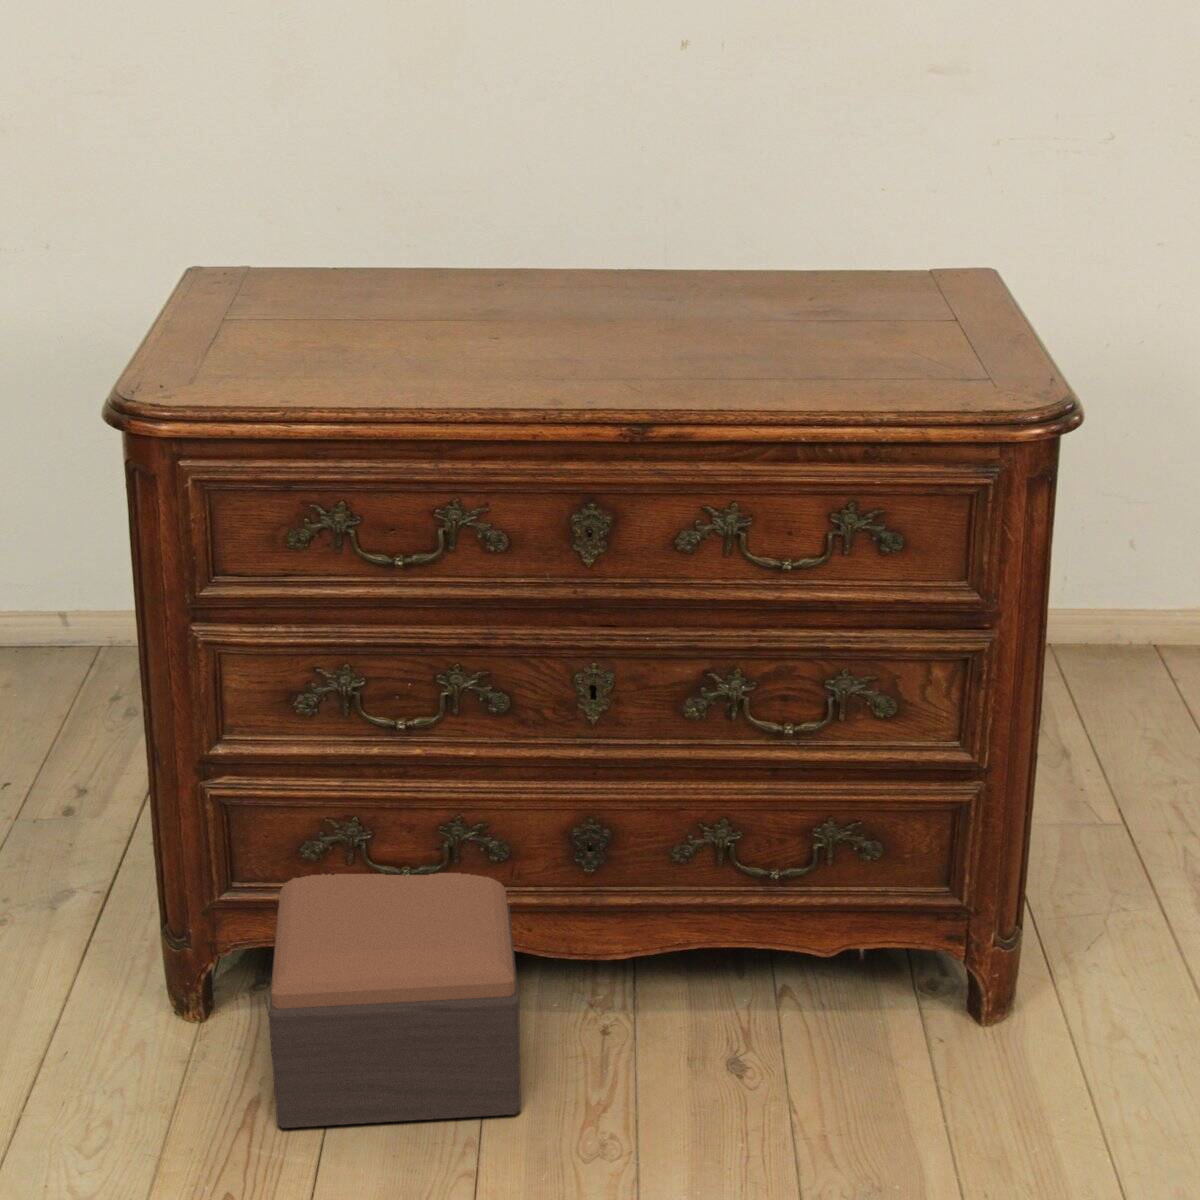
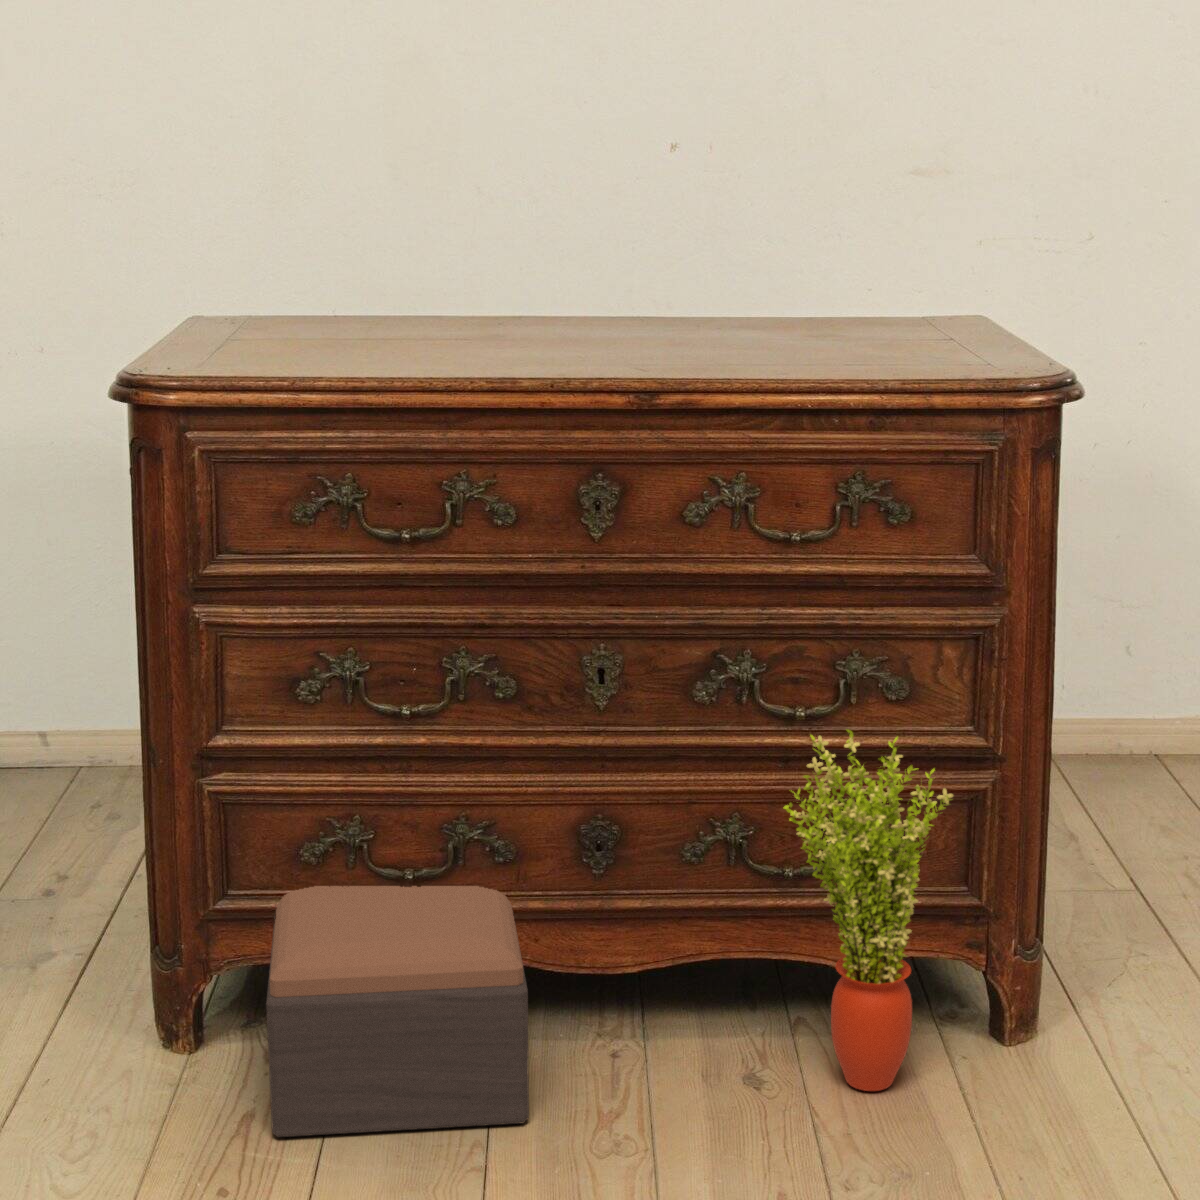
potted plant: none [769,753,935,1081] -> present [784,729,953,1091]

